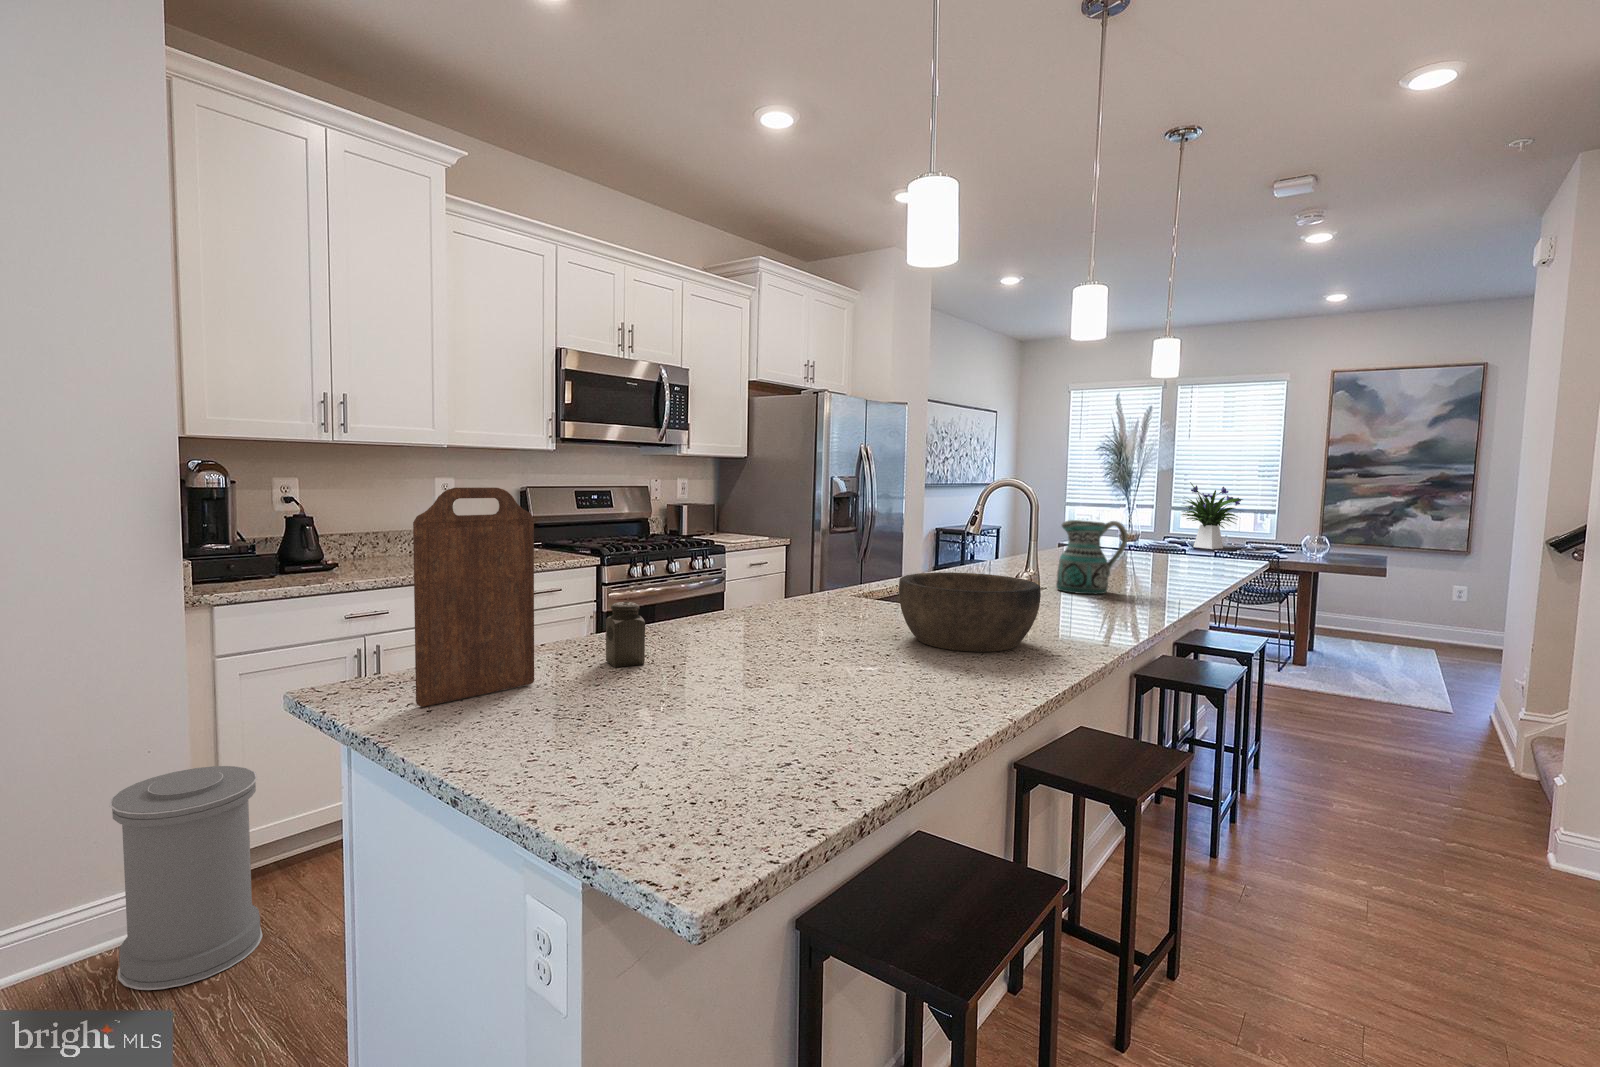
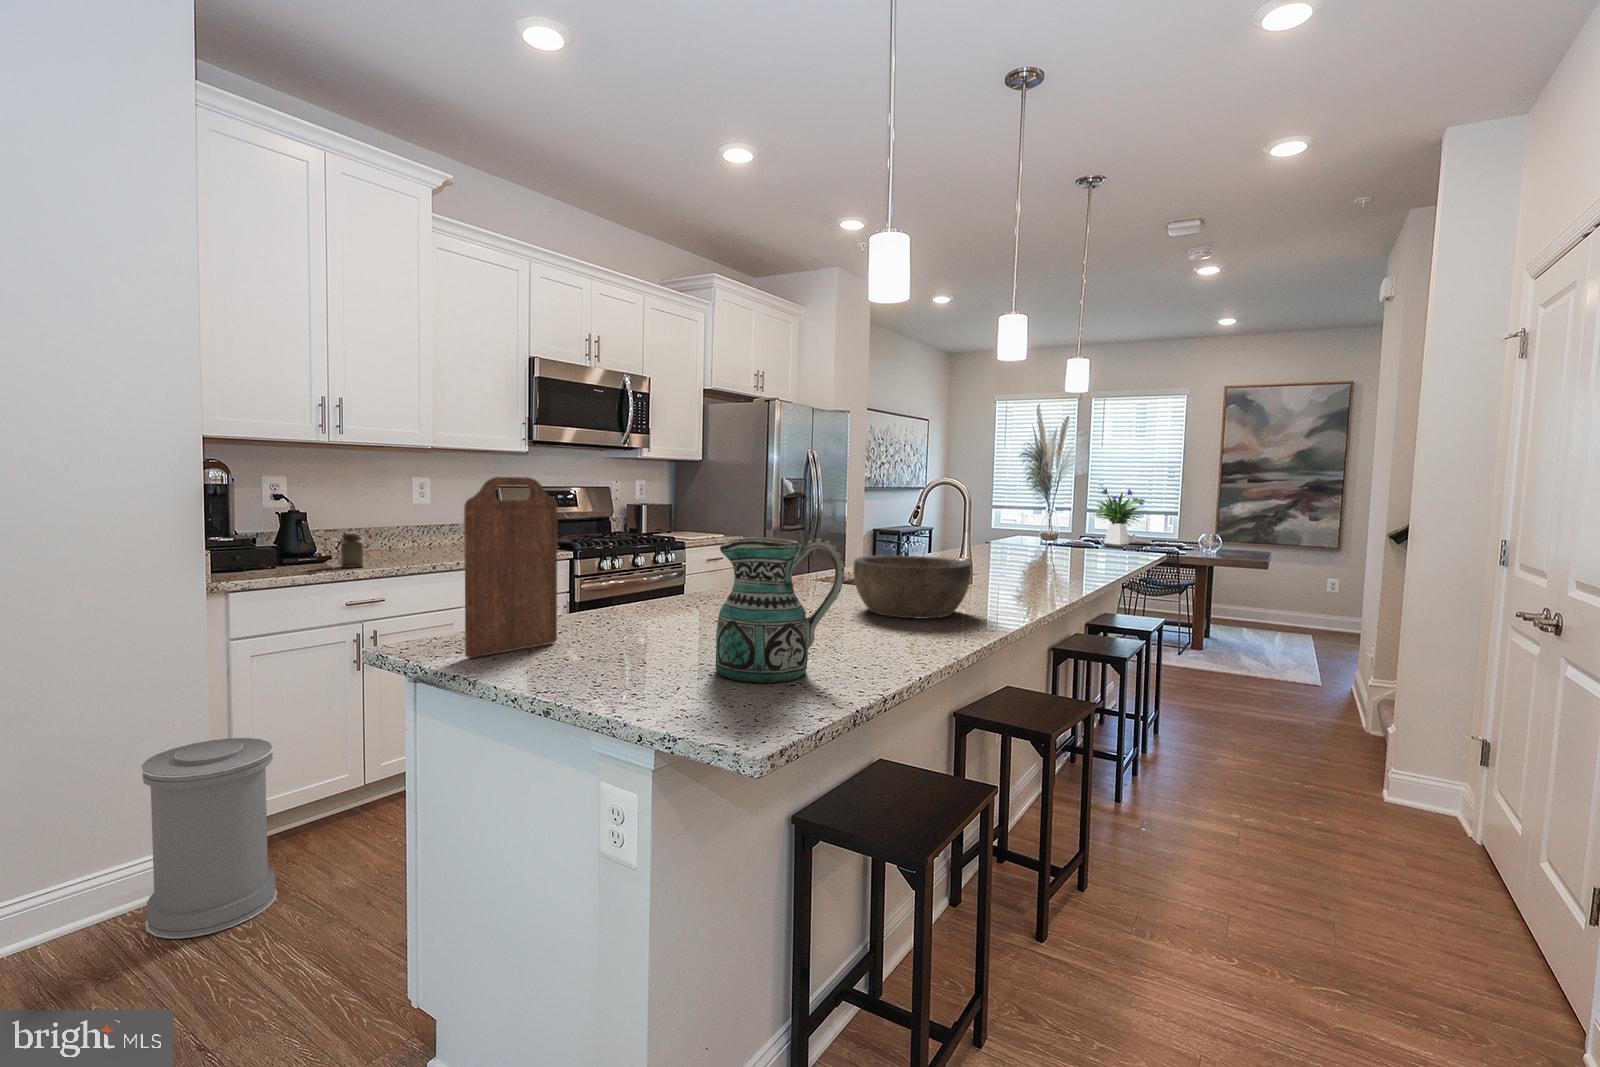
ceramic pitcher: present [1056,520,1127,594] -> present [716,537,844,683]
salt shaker: present [606,602,645,667] -> present [341,532,363,568]

